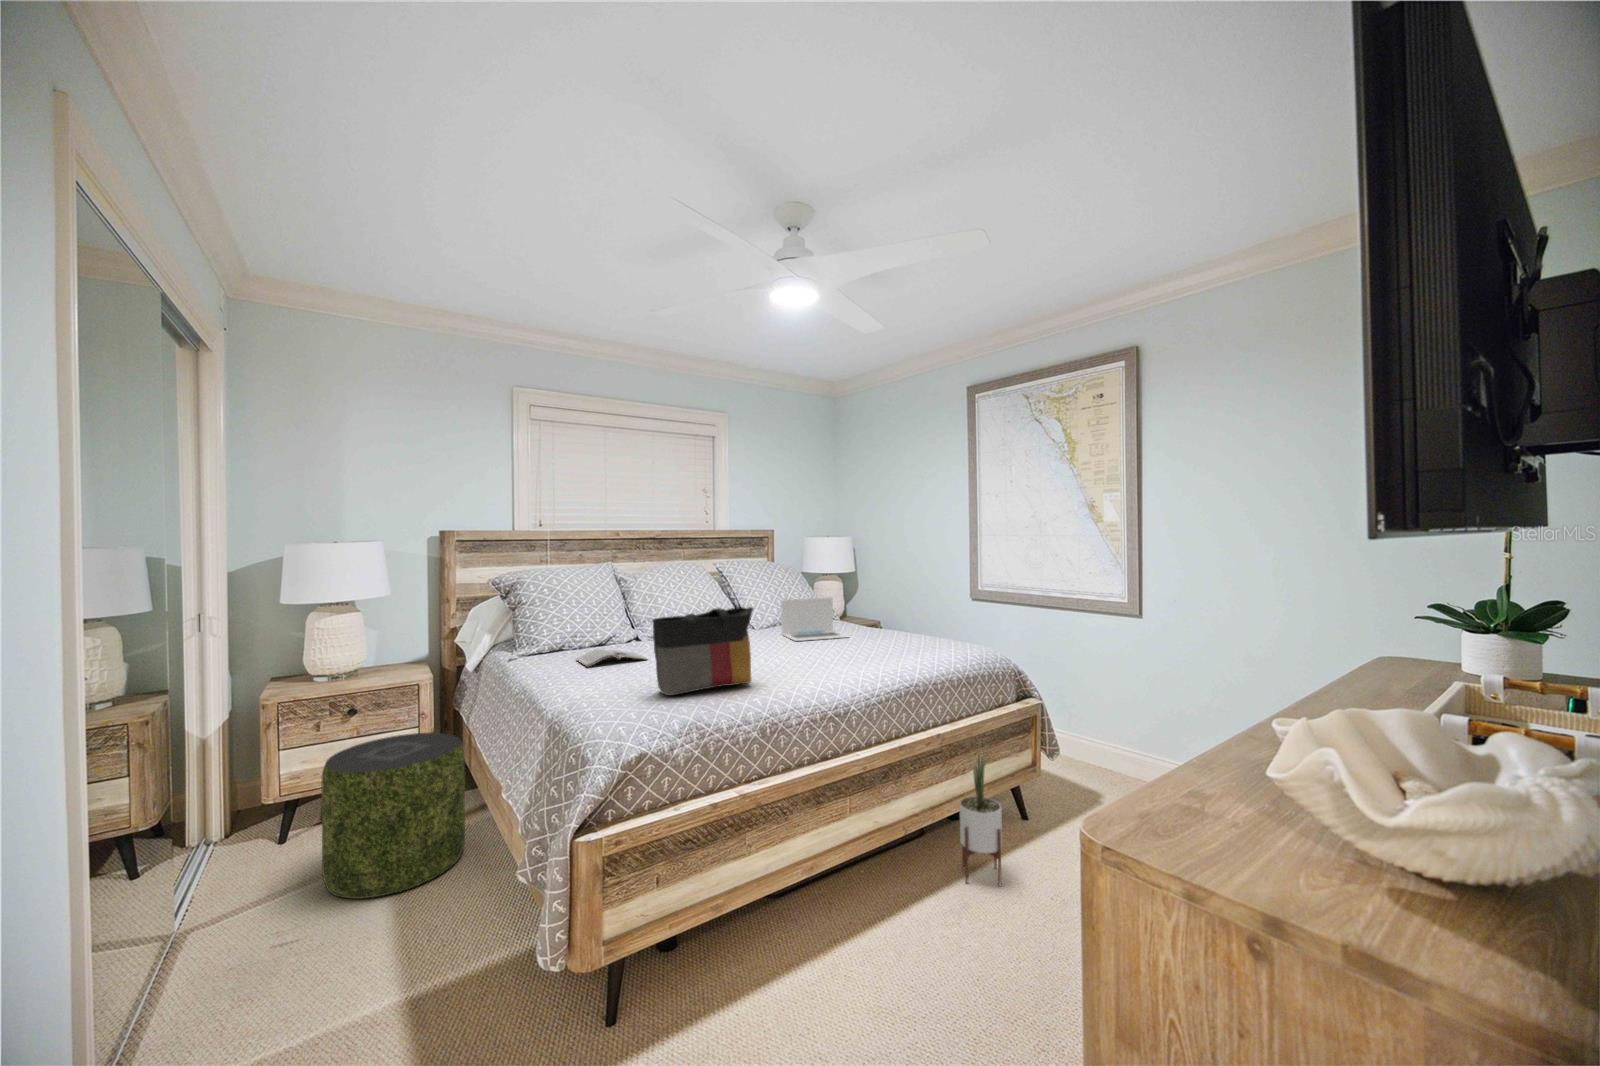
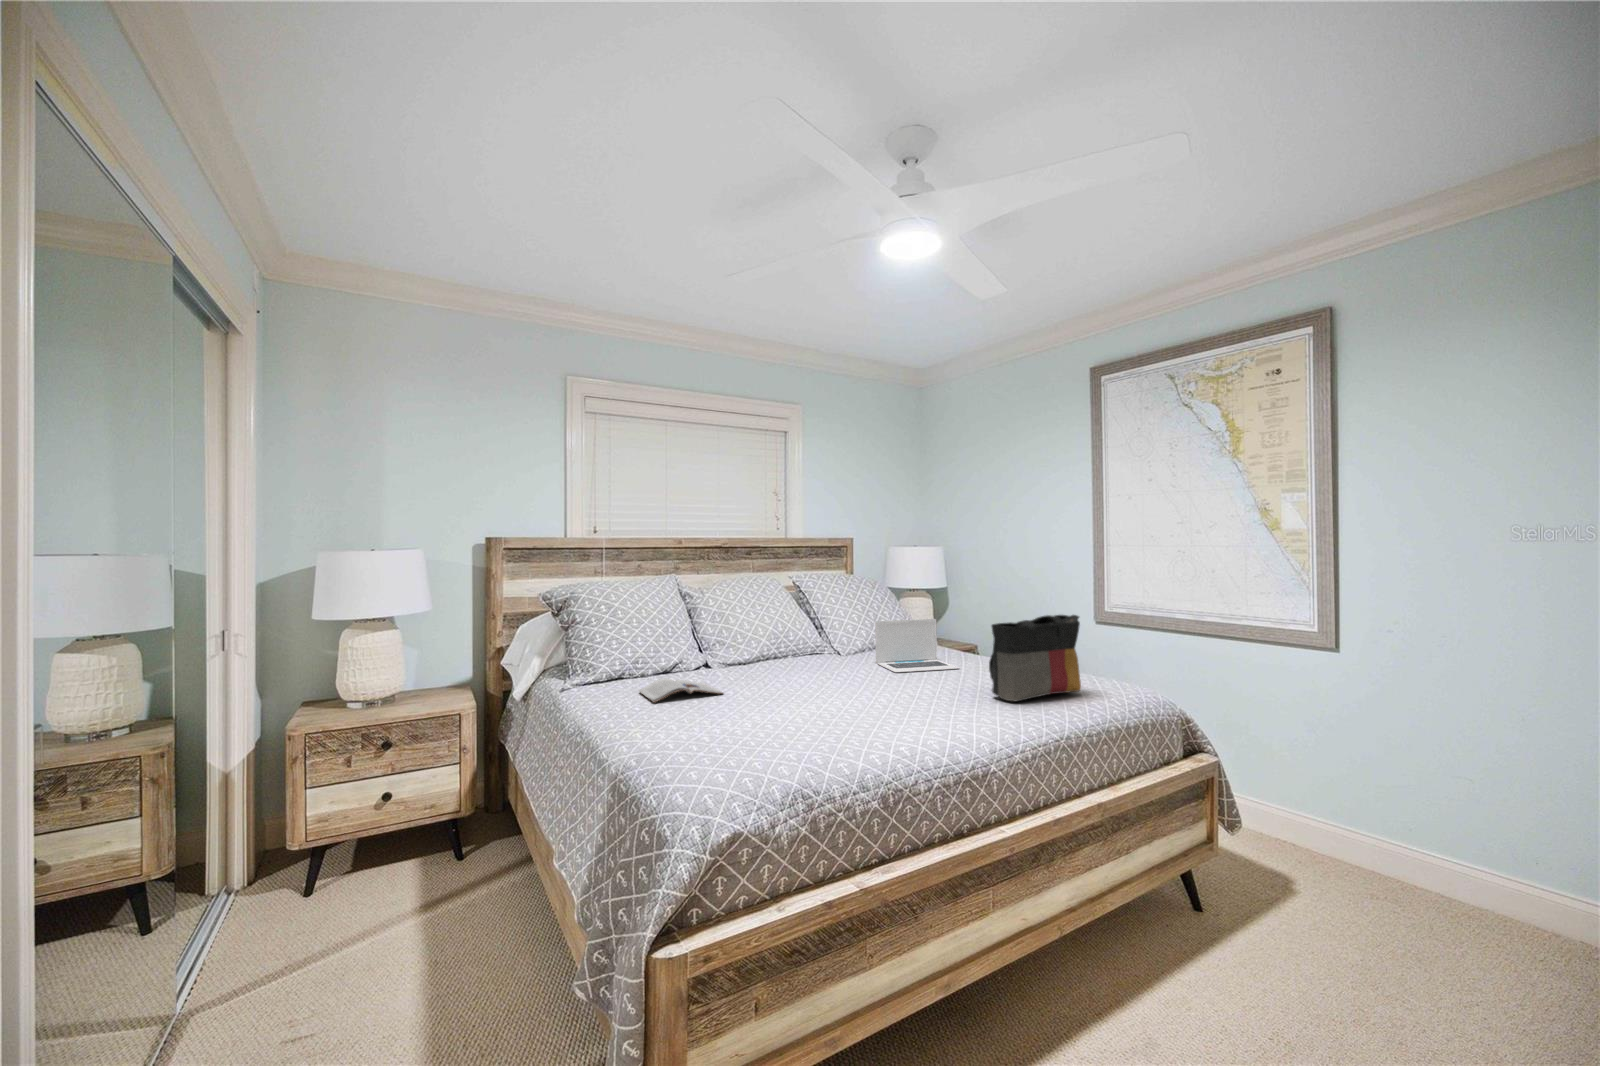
tote bag: present [653,607,754,695] -> present [989,615,1081,701]
pouf: present [321,733,465,899] -> none [348,773,510,978]
potted plant: present [960,751,1002,886] -> none [1128,811,1190,1011]

